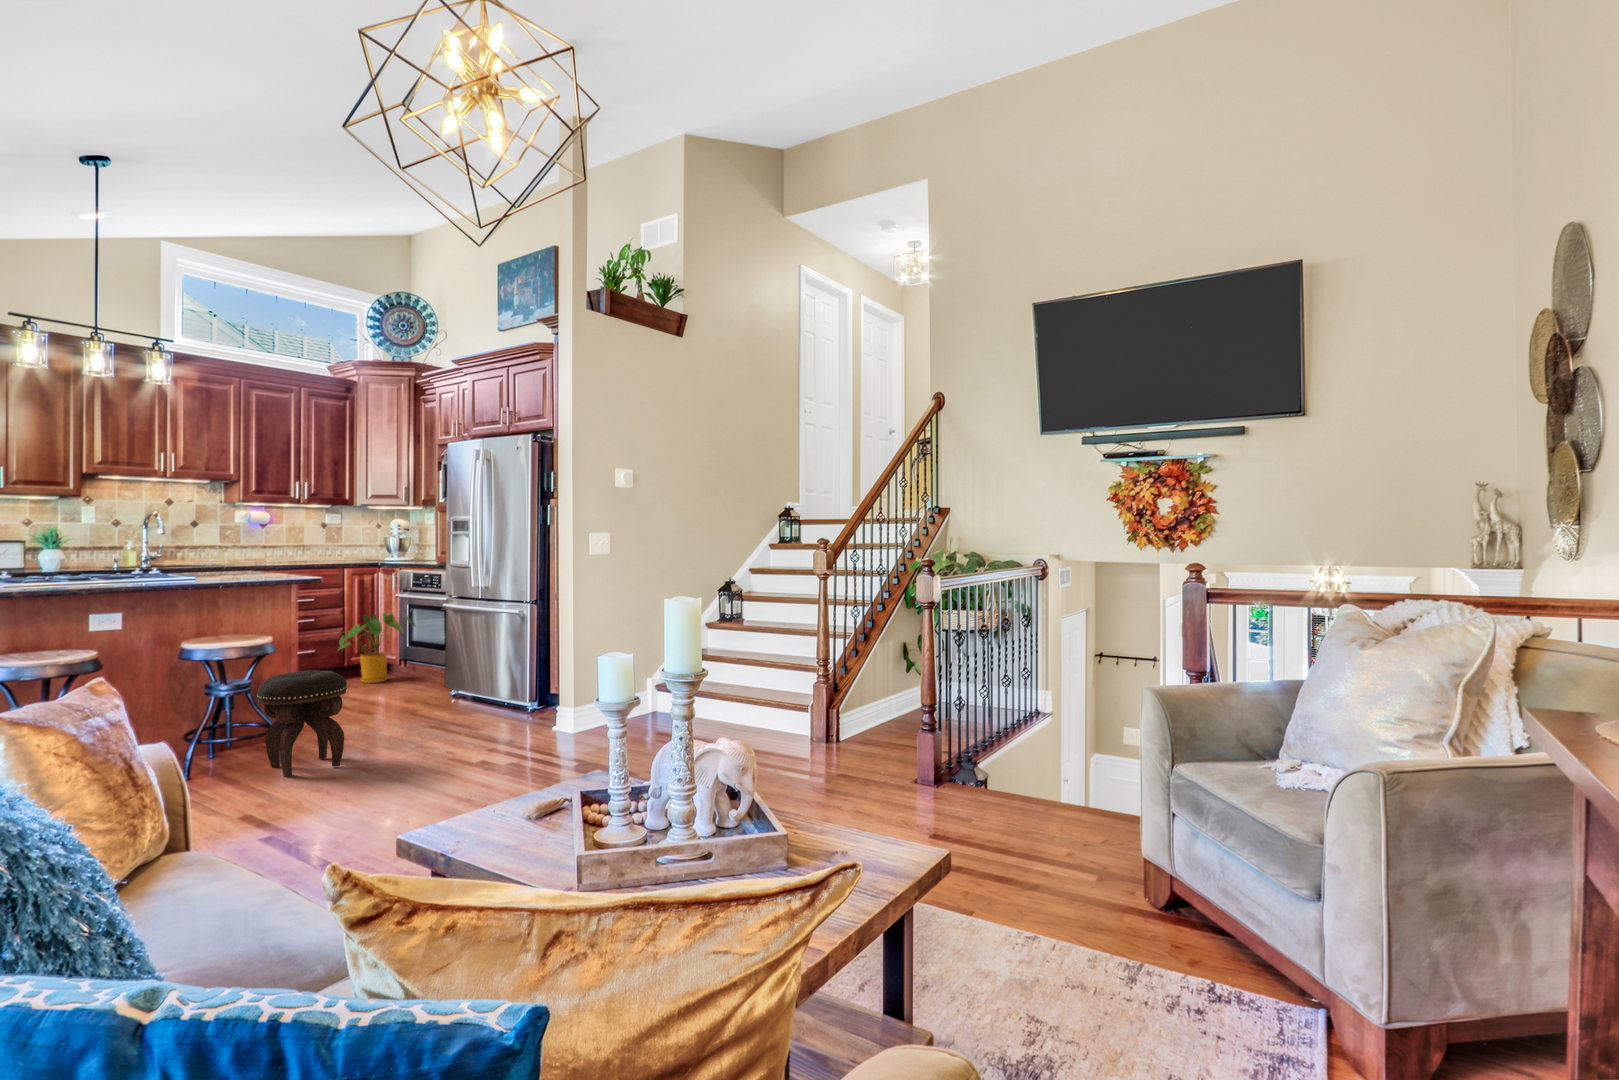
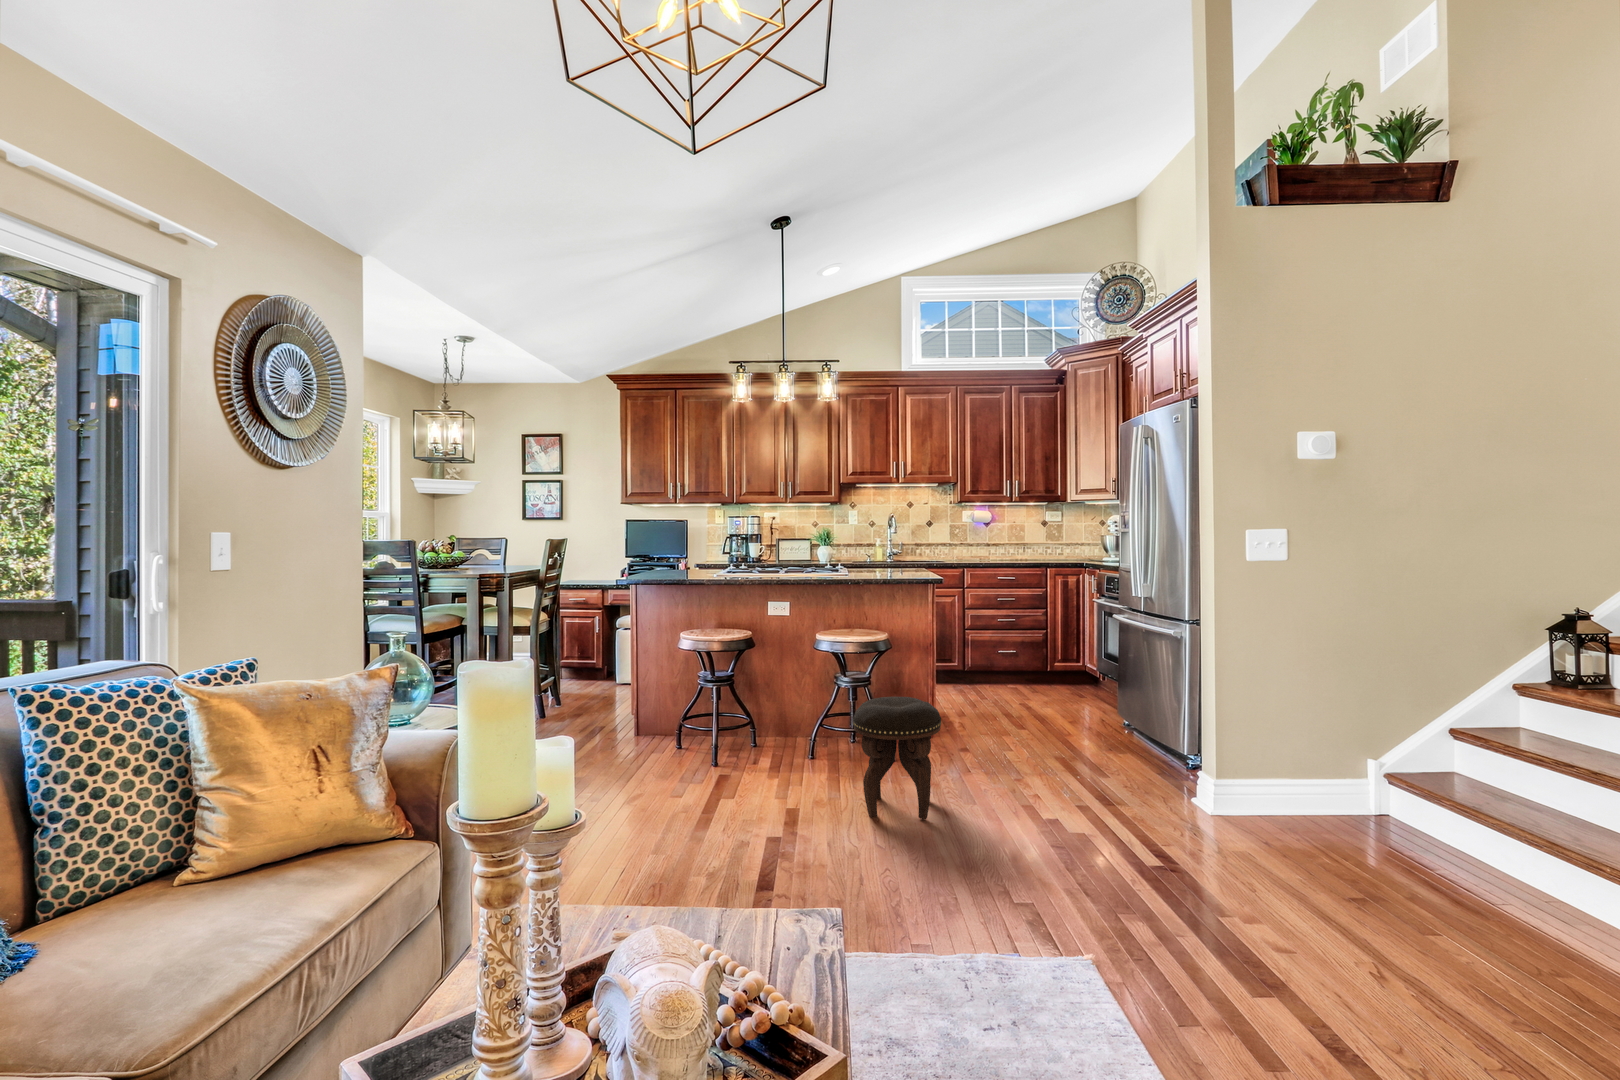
house plant: present [339,612,415,683] -> none [1033,622,1116,700]

